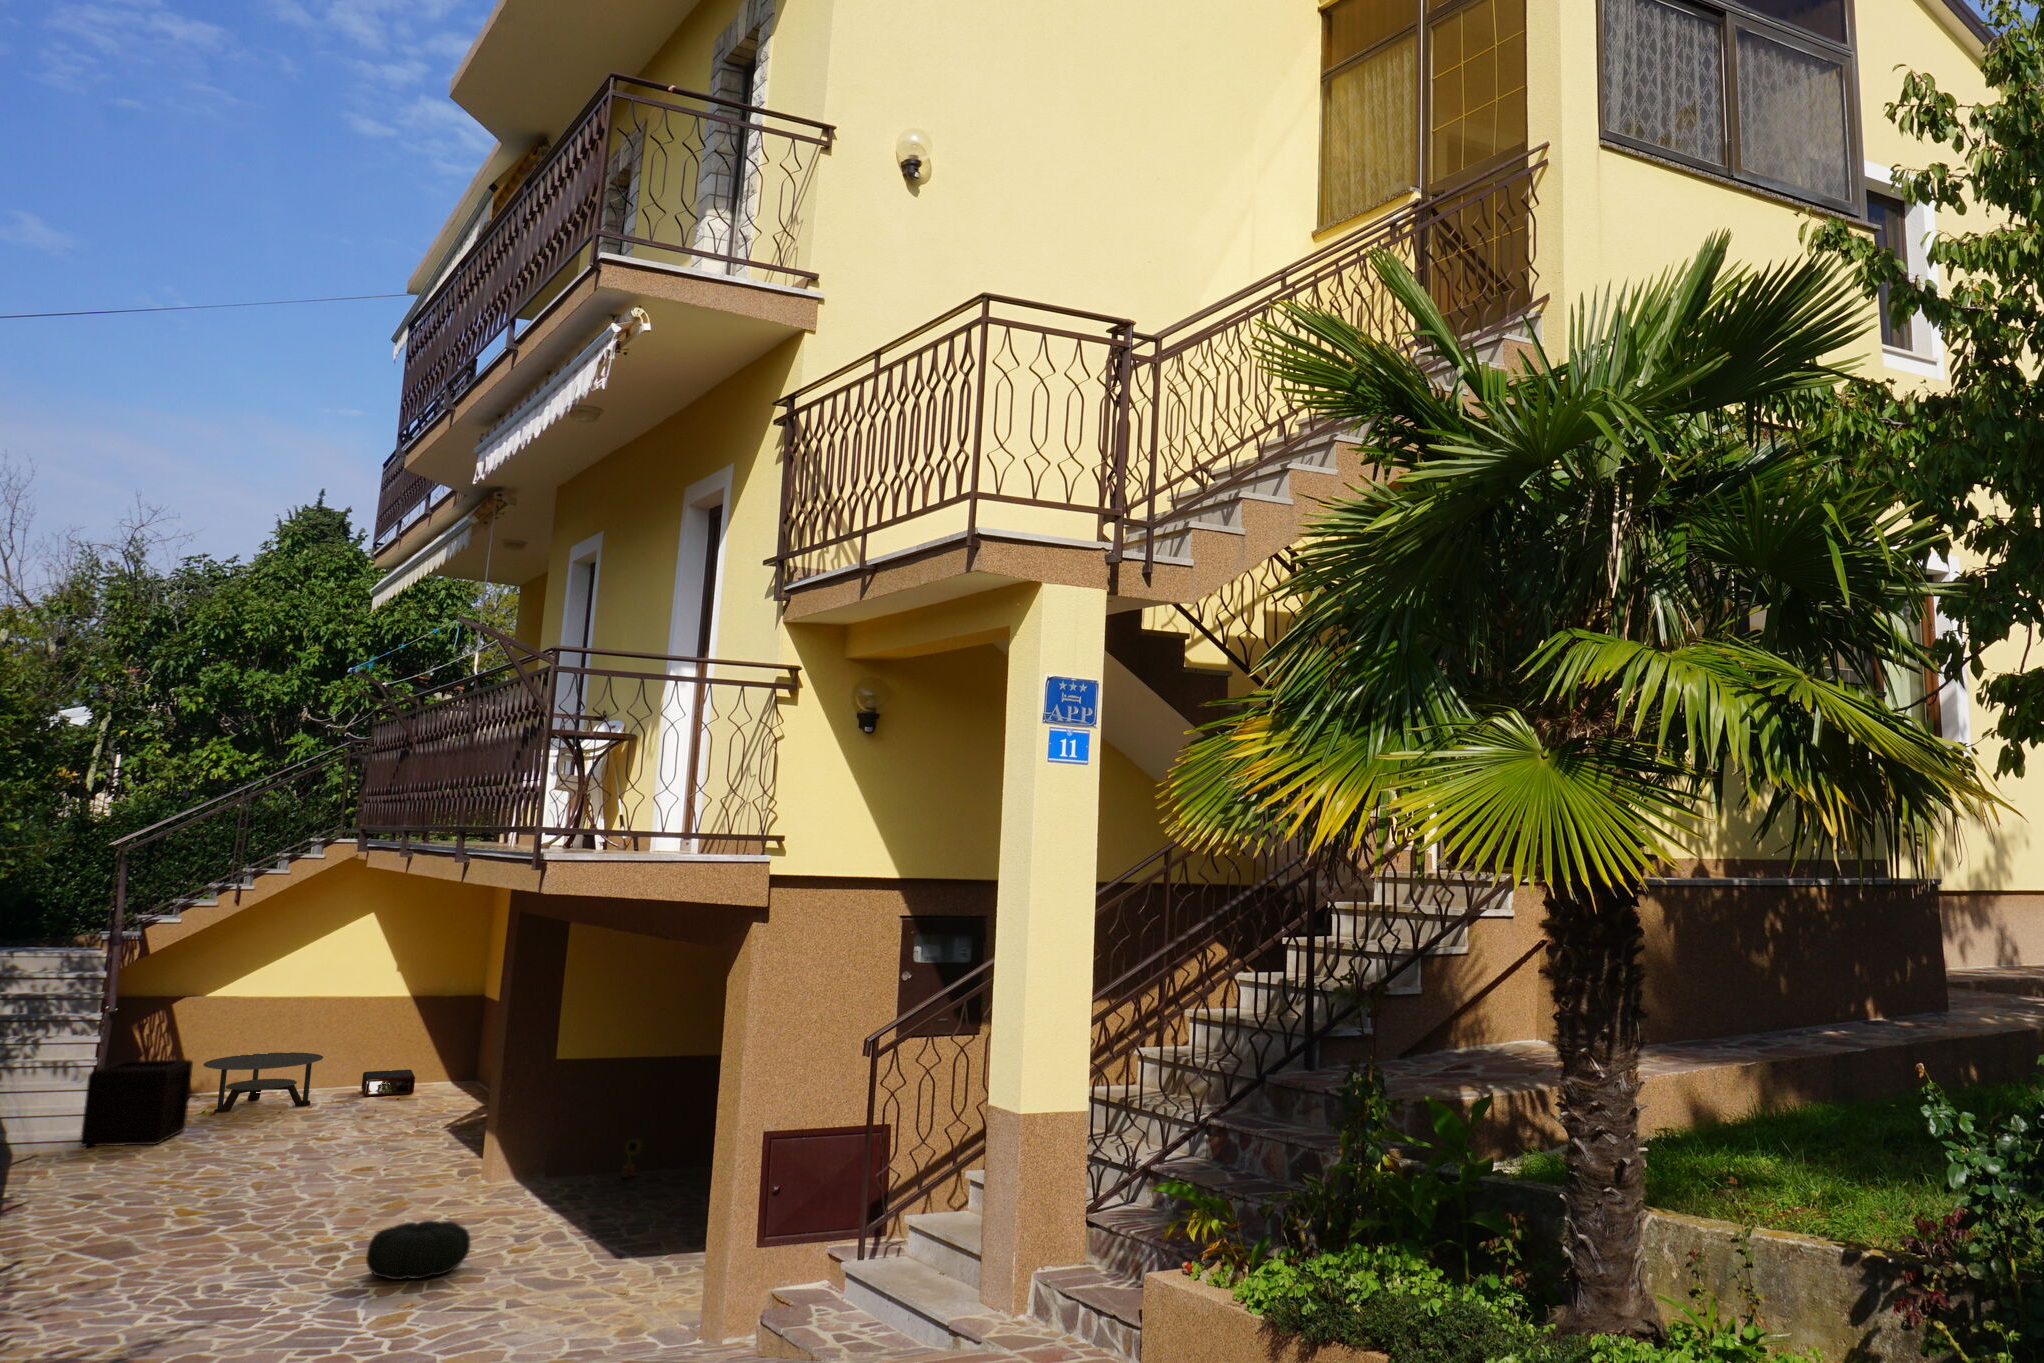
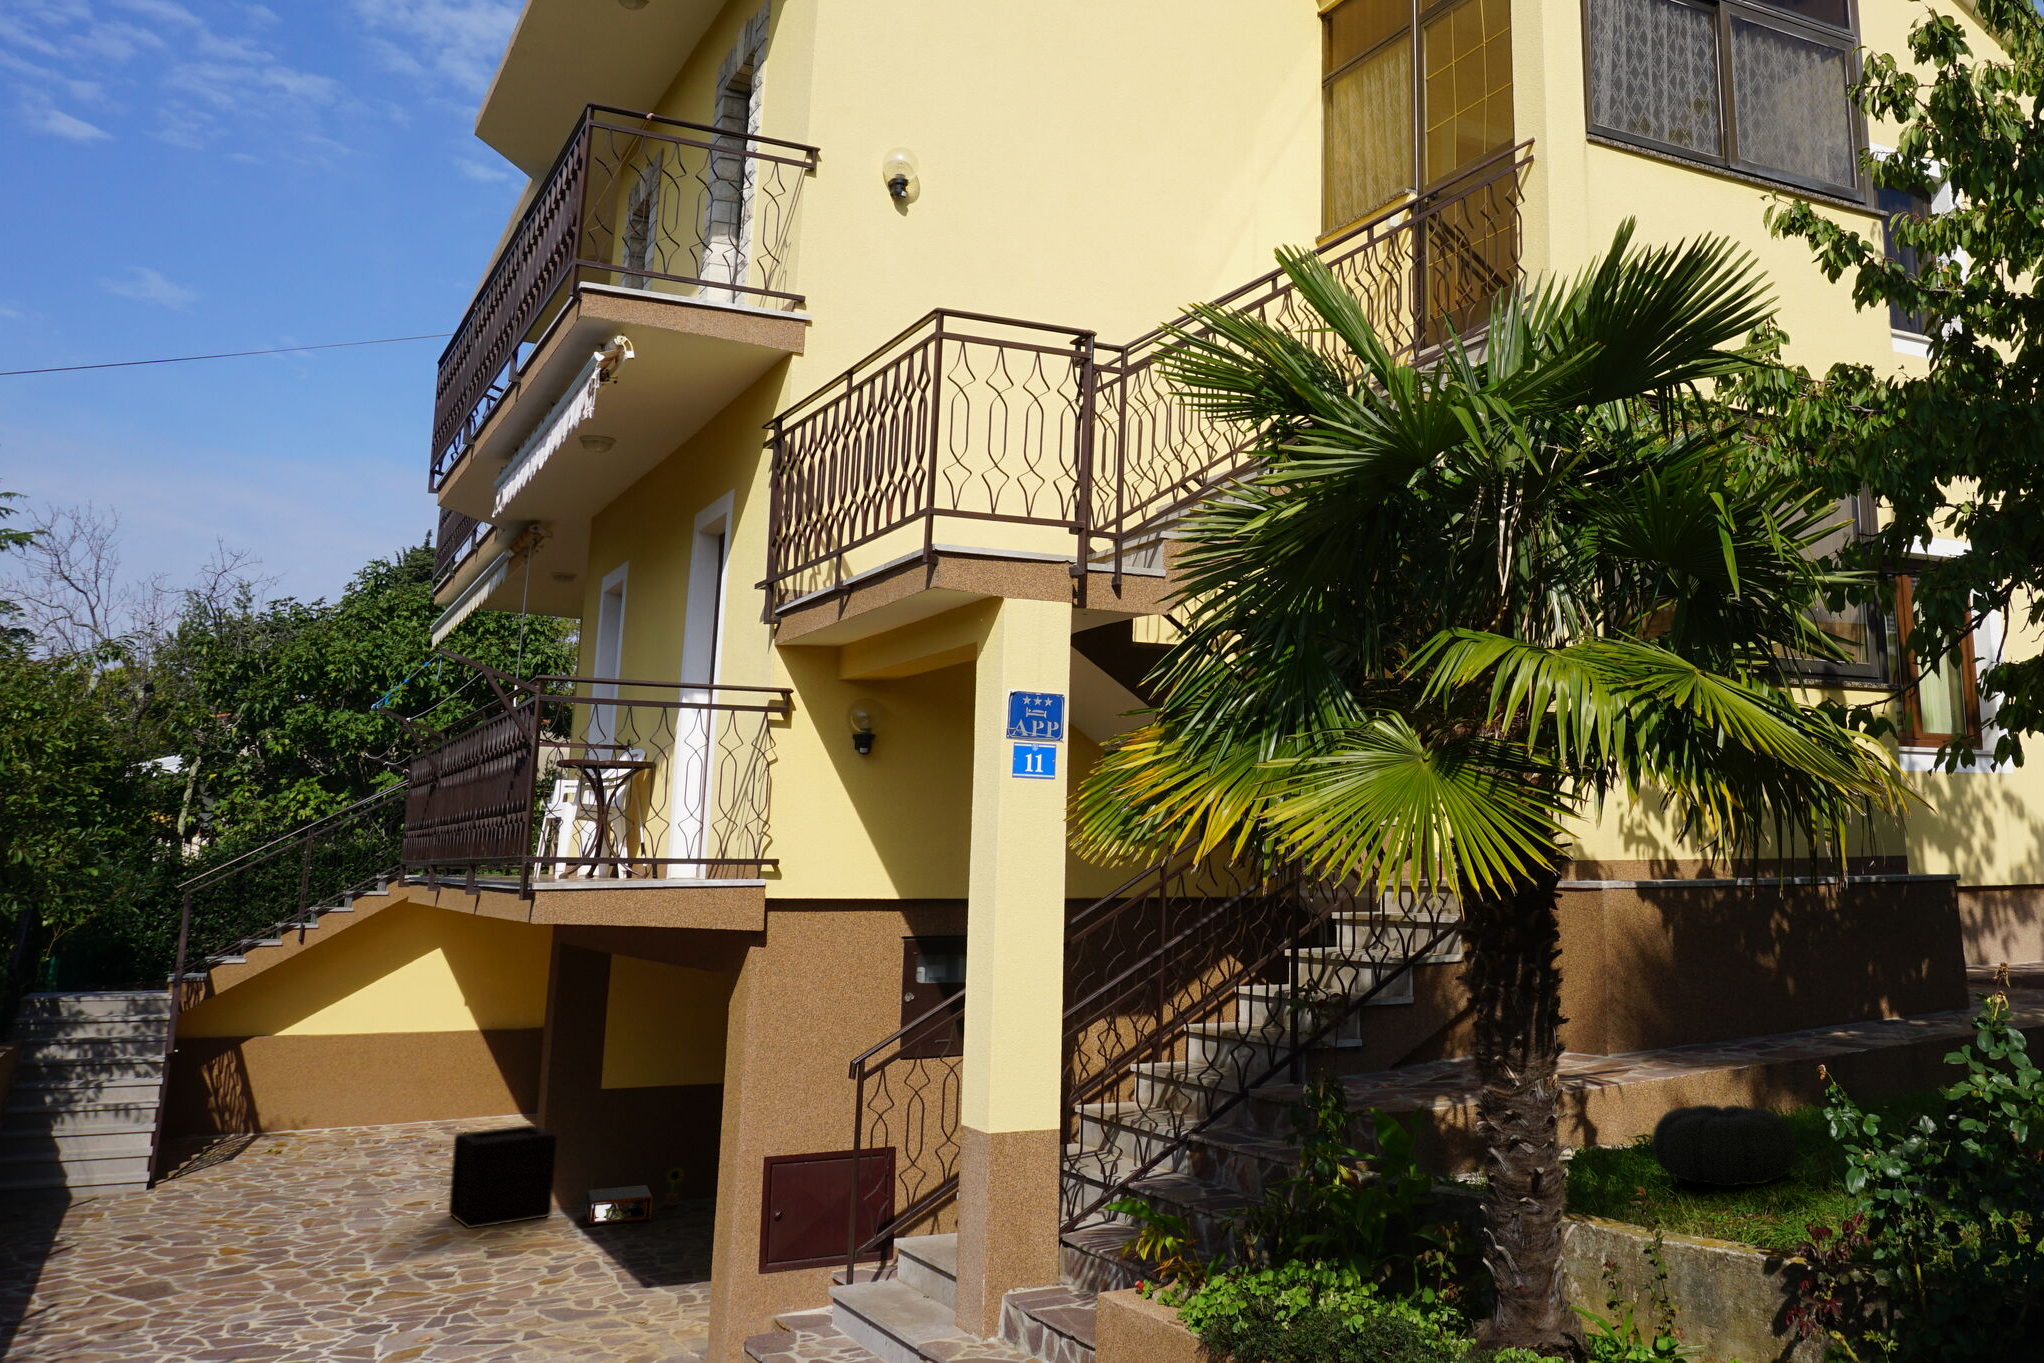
round table: present [203,1052,323,1113] -> none [272,1088,391,1150]
wooden crate: present [80,1060,193,1146] -> present [449,1125,557,1228]
storage box: present [362,1070,415,1096] -> present [585,1185,653,1225]
pouf: present [366,1220,471,1280] -> present [1652,1105,1796,1186]

